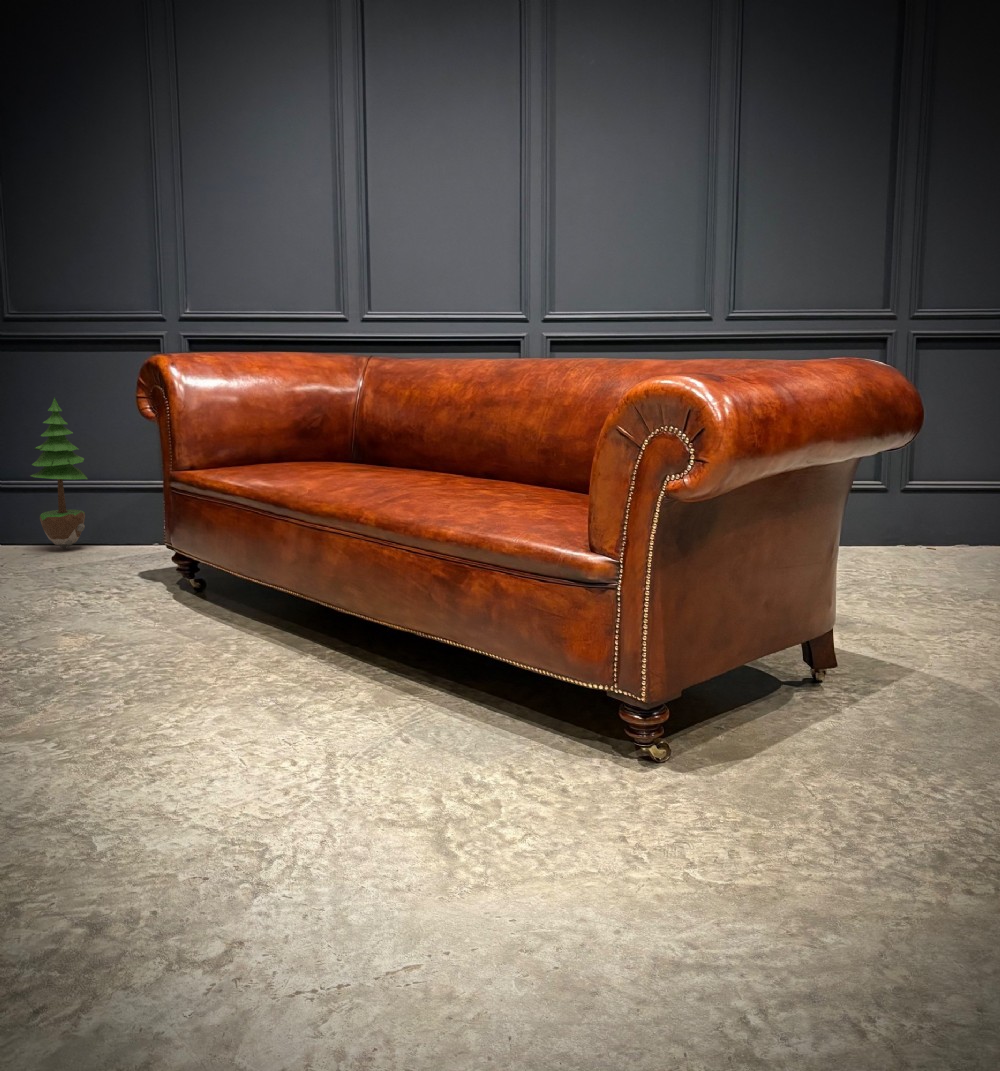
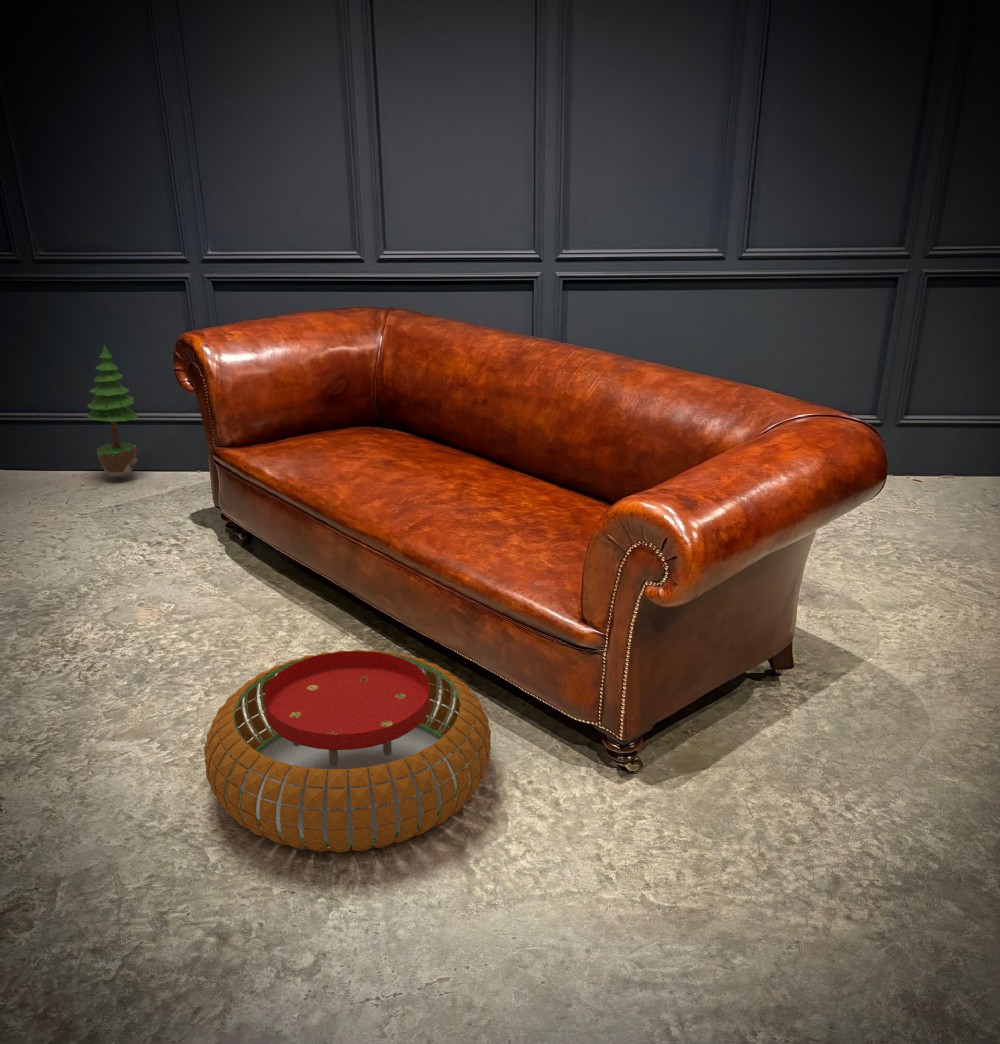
pouf: none [106,619,477,837] -> present [204,649,491,853]

